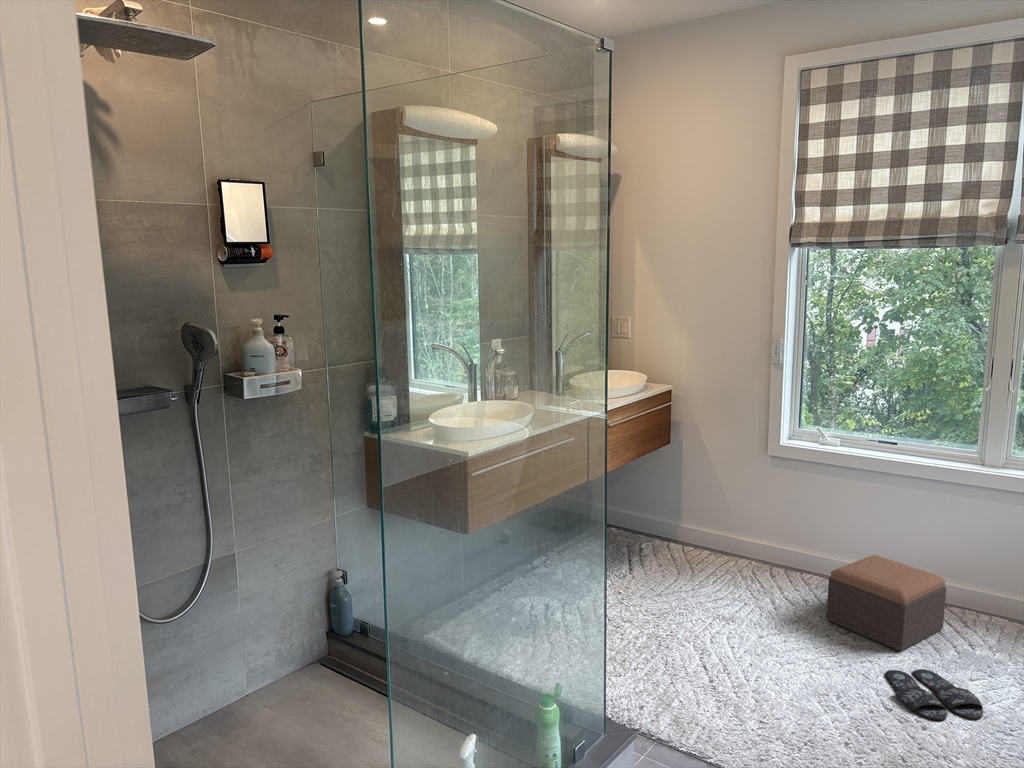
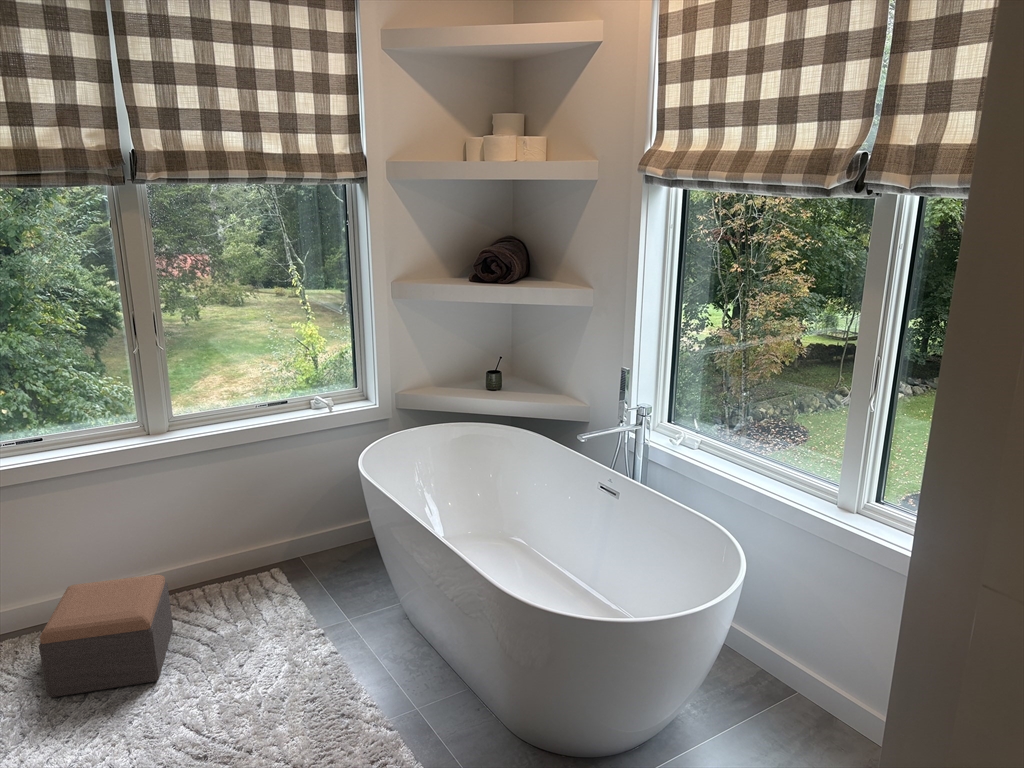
slippers: present [885,669,983,721] -> none [164,678,277,740]

